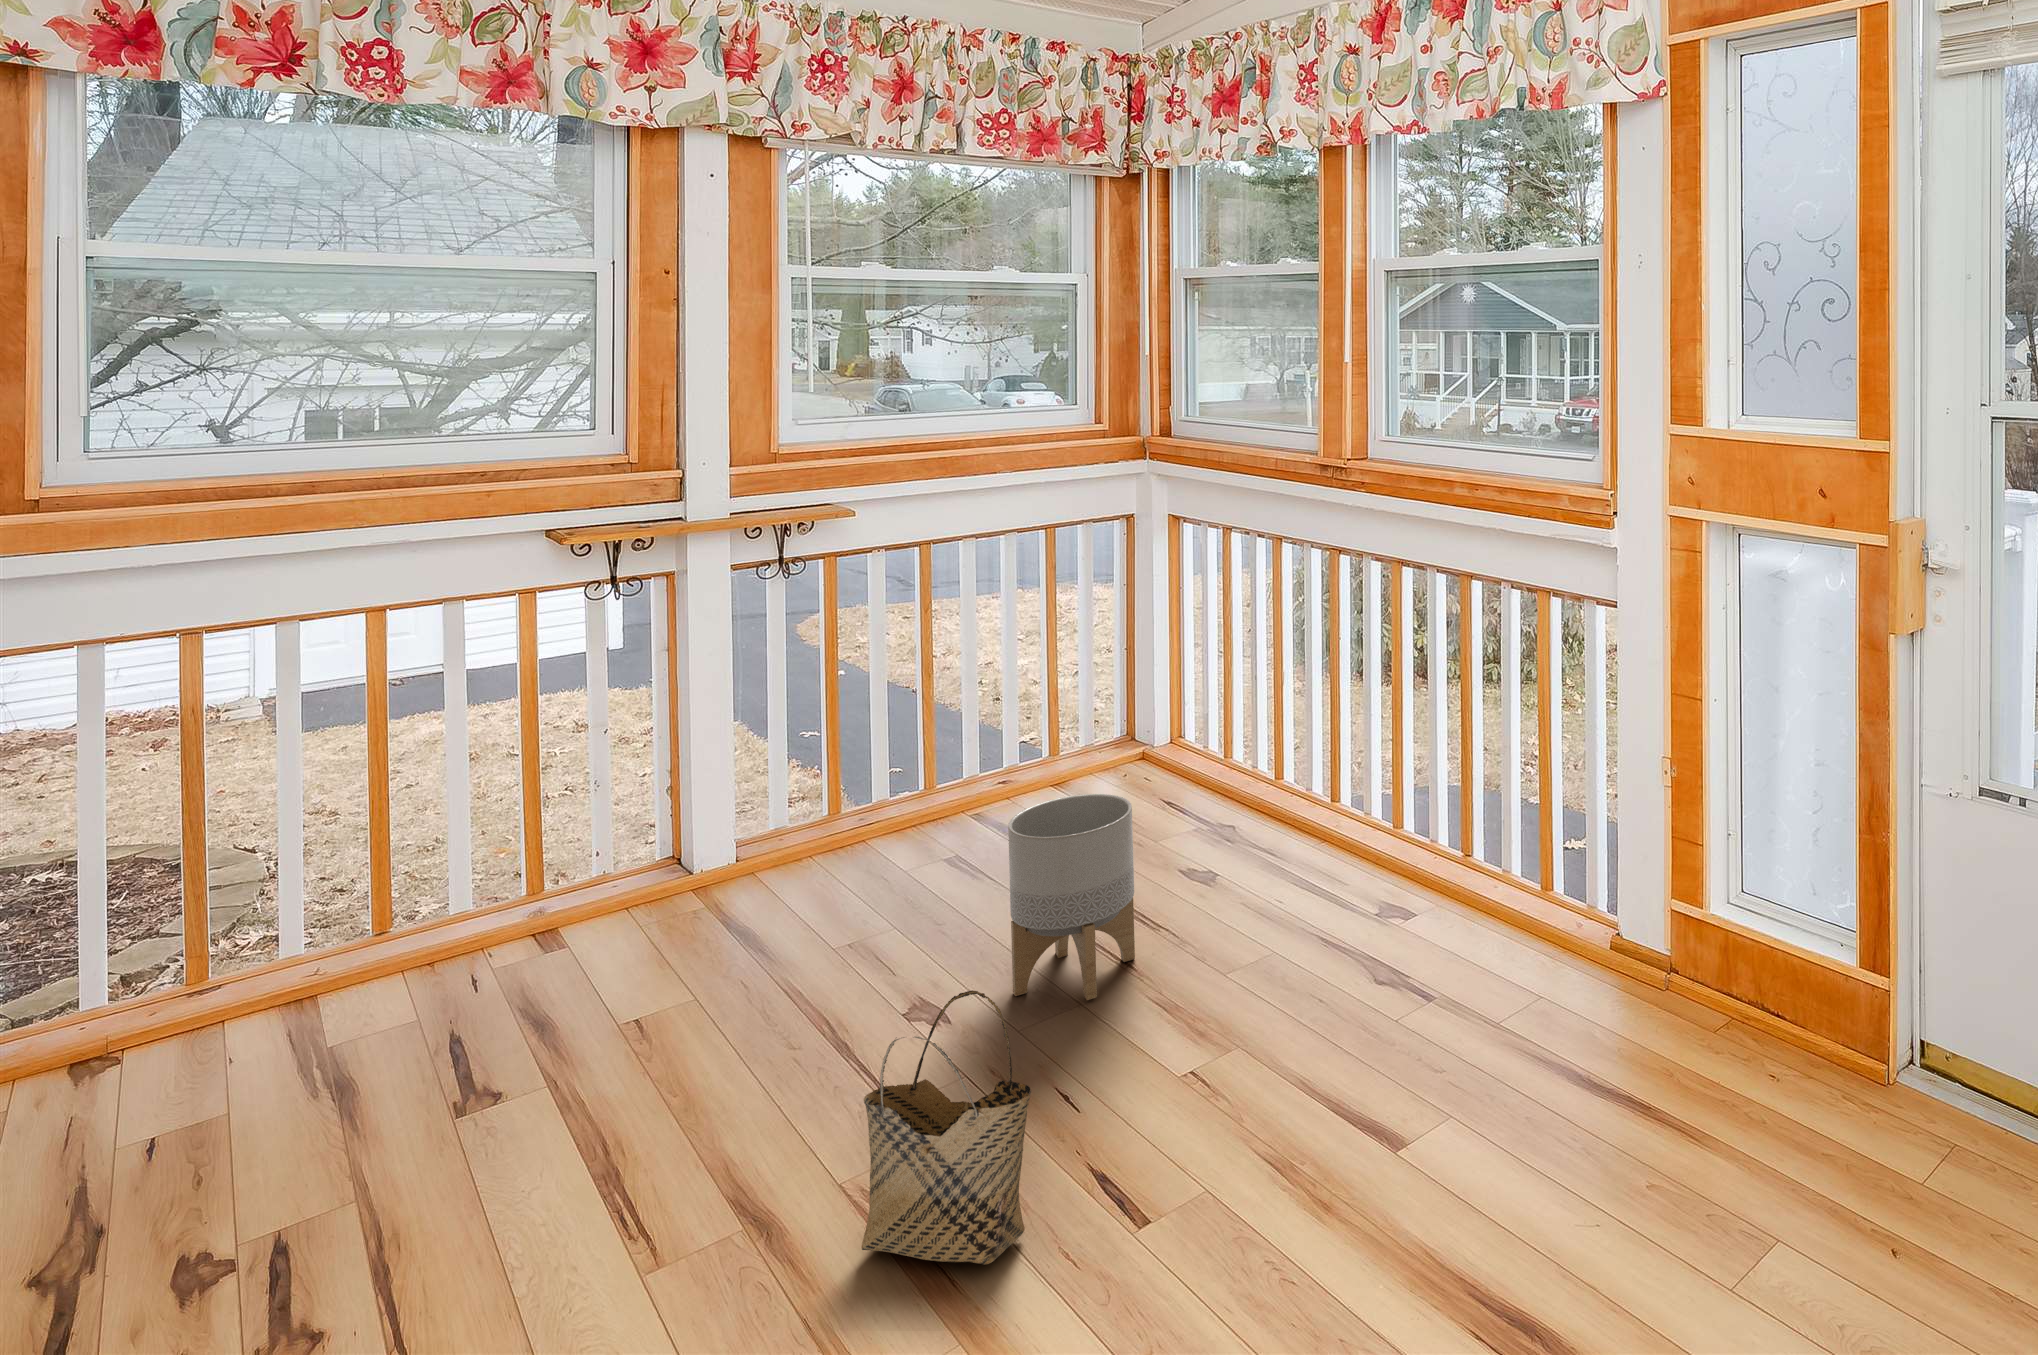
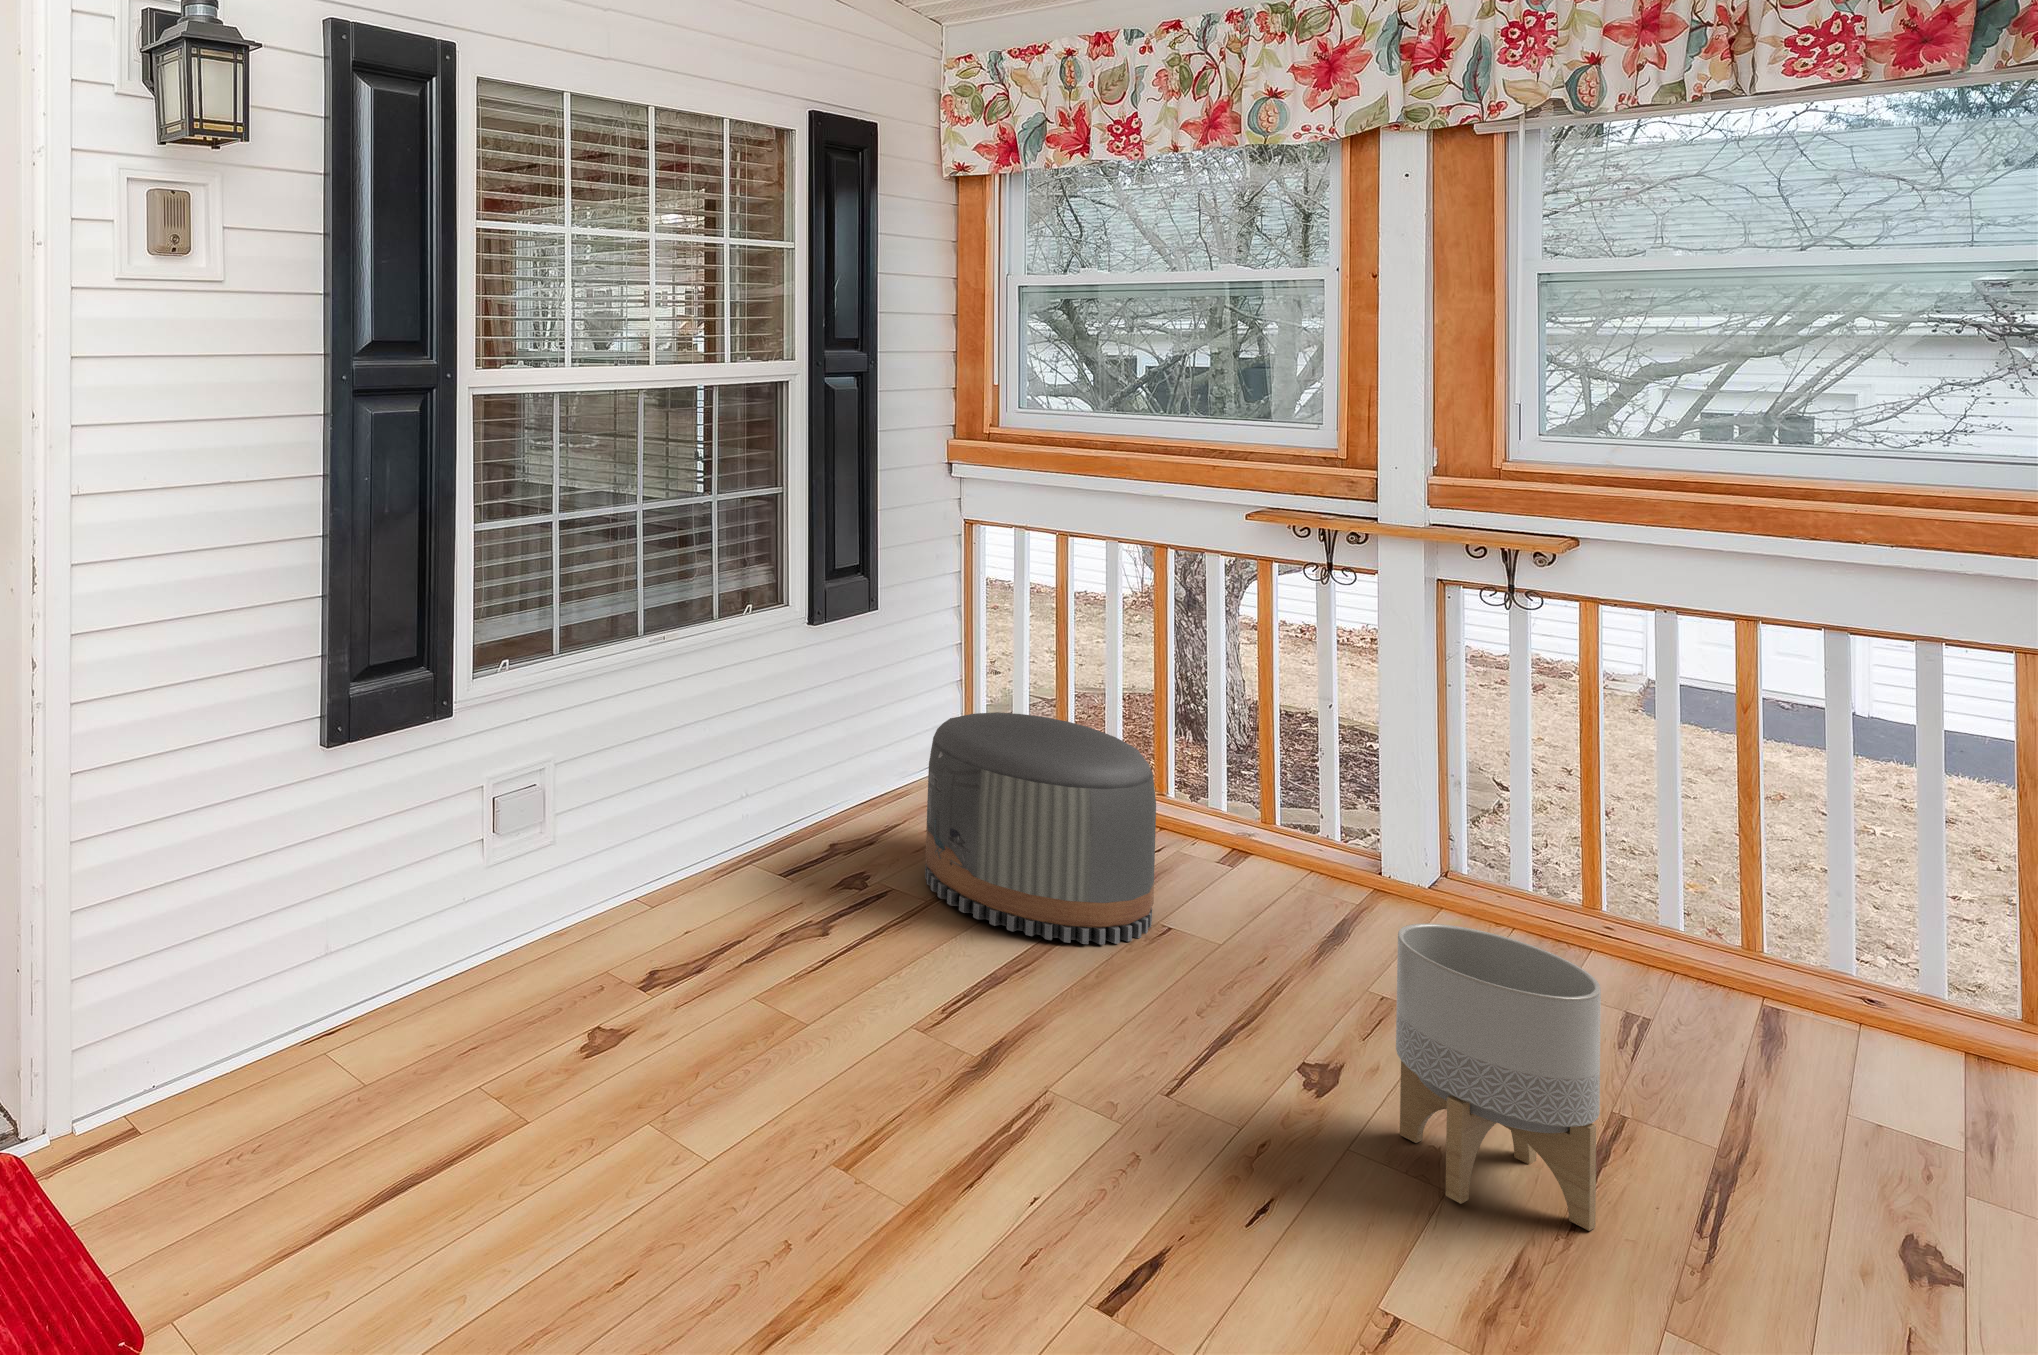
pouf: none [267,844,641,1196] -> present [925,713,1156,944]
woven basket: present [861,991,1031,1264] -> none [972,931,1081,1214]

